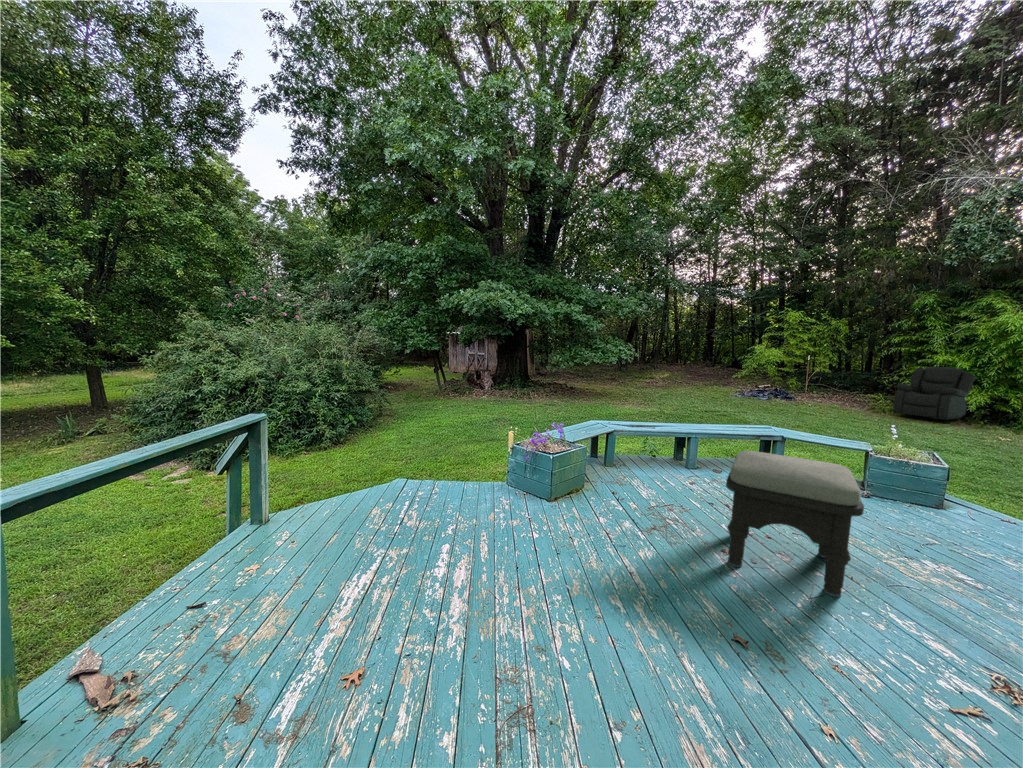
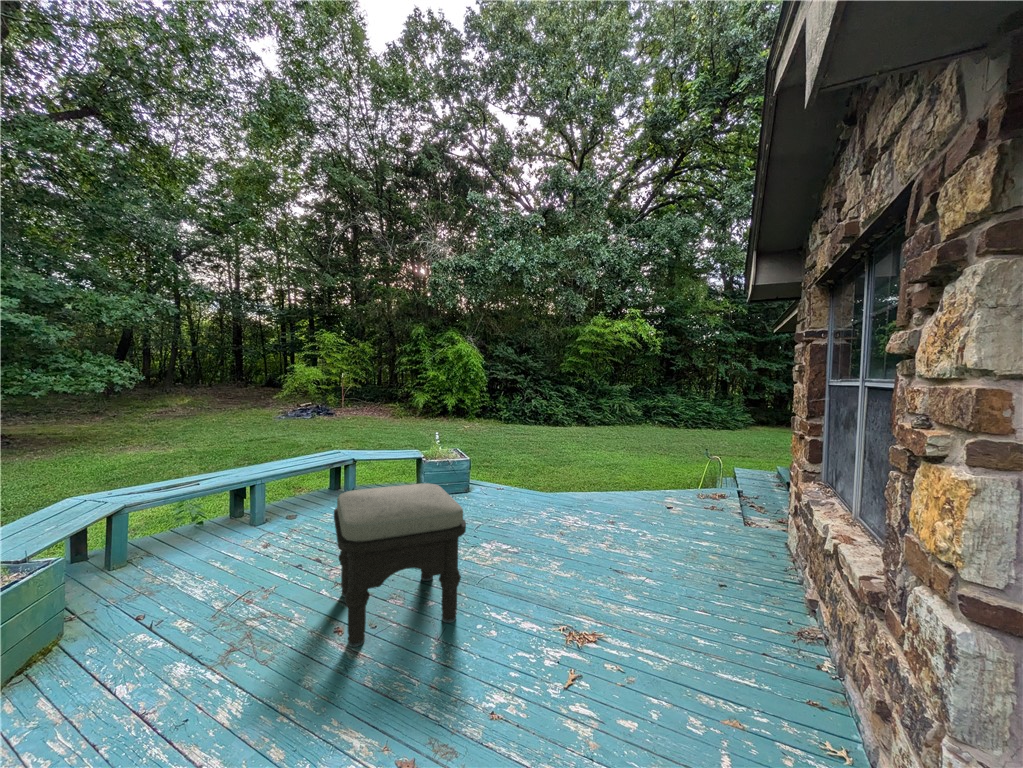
chair: present [893,367,975,420] -> none [408,380,449,421]

